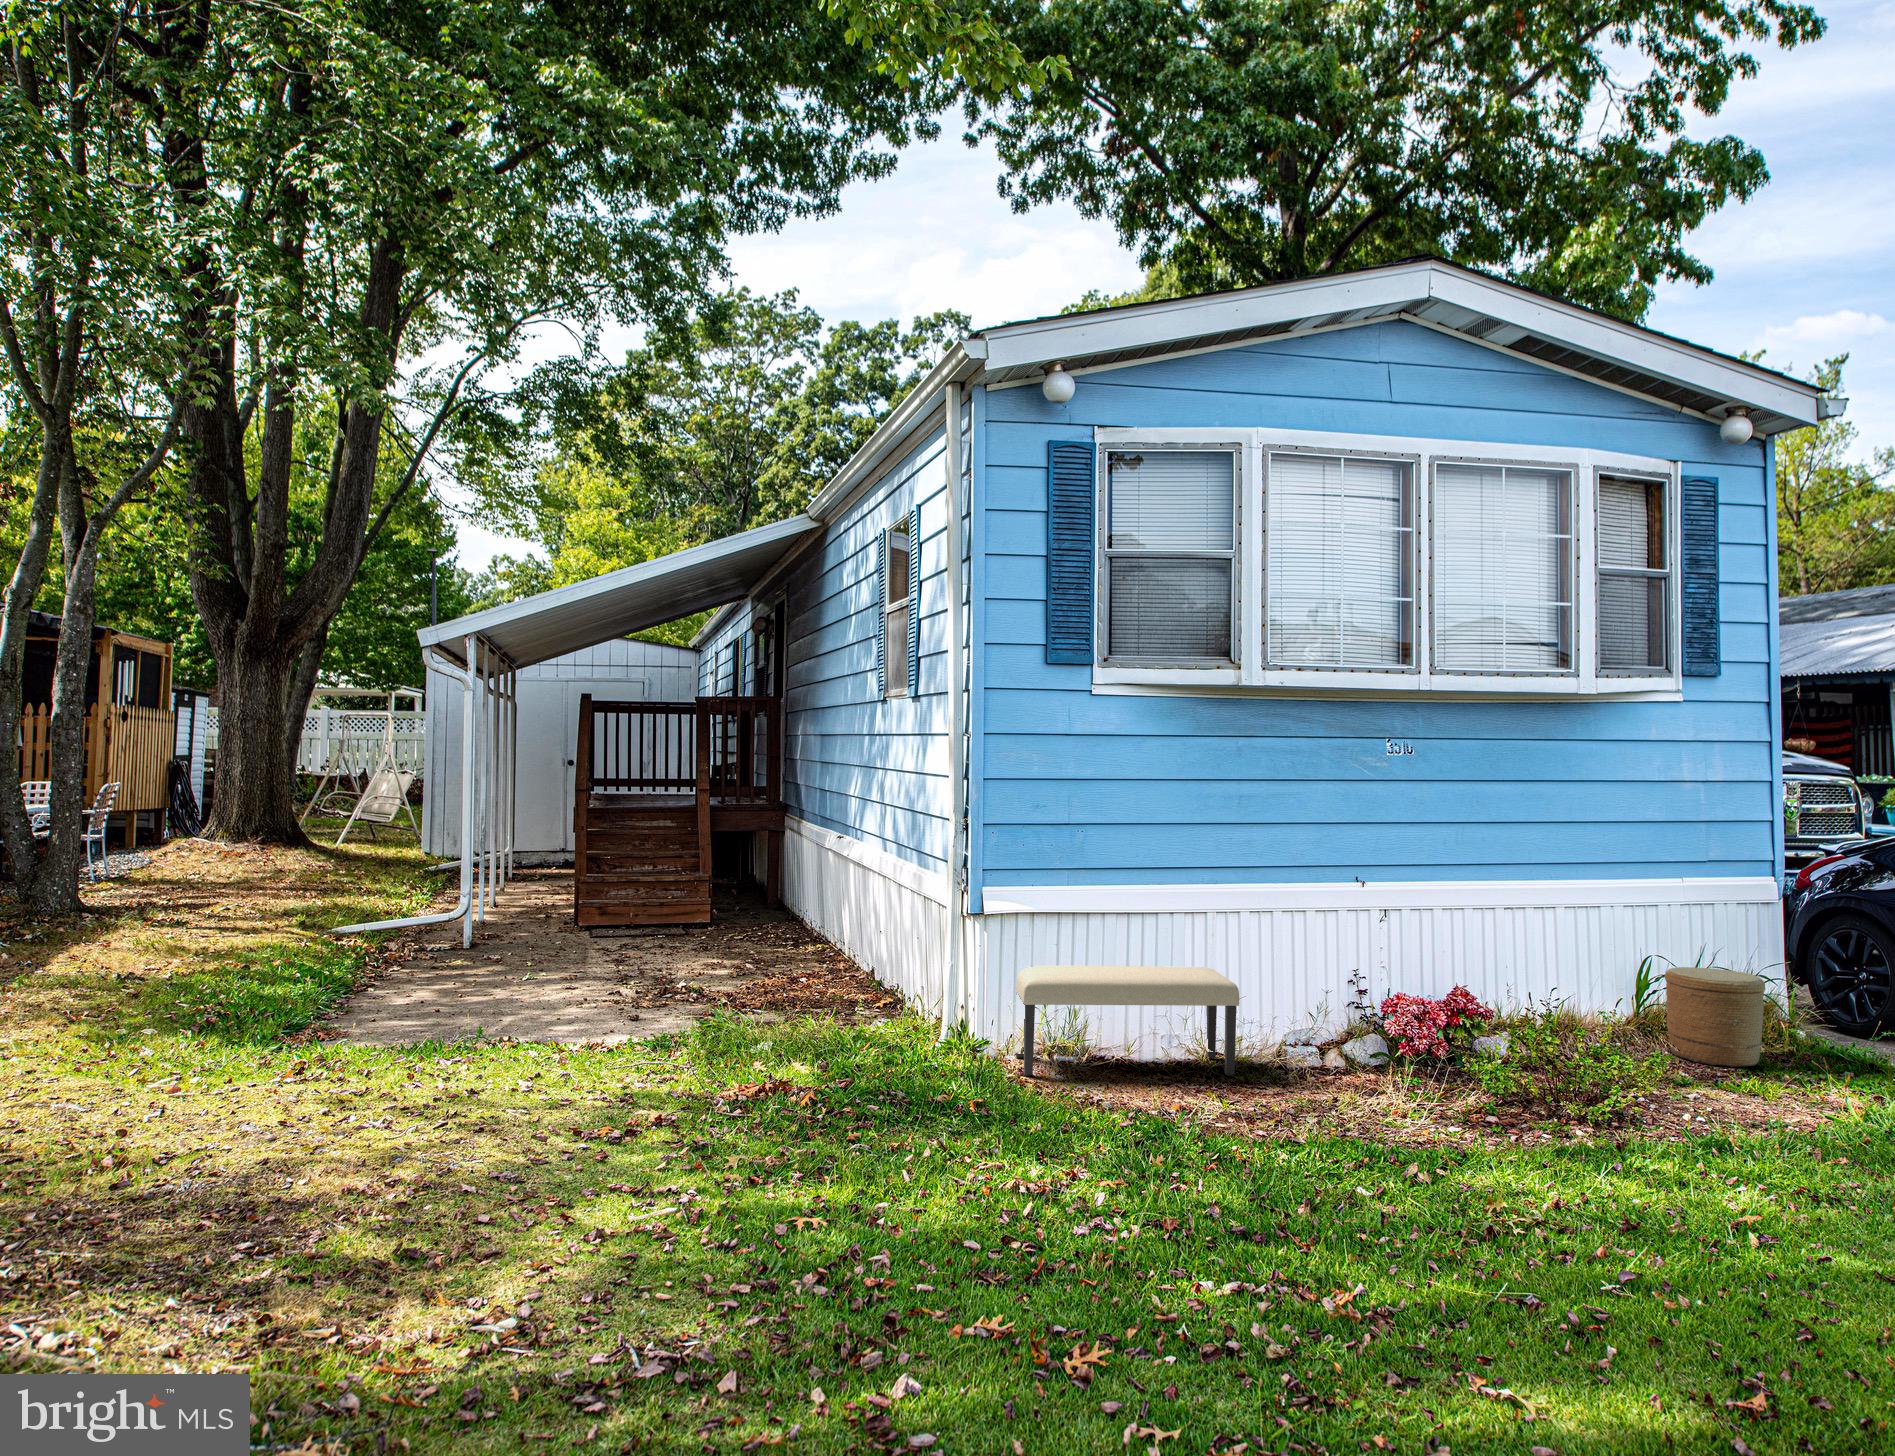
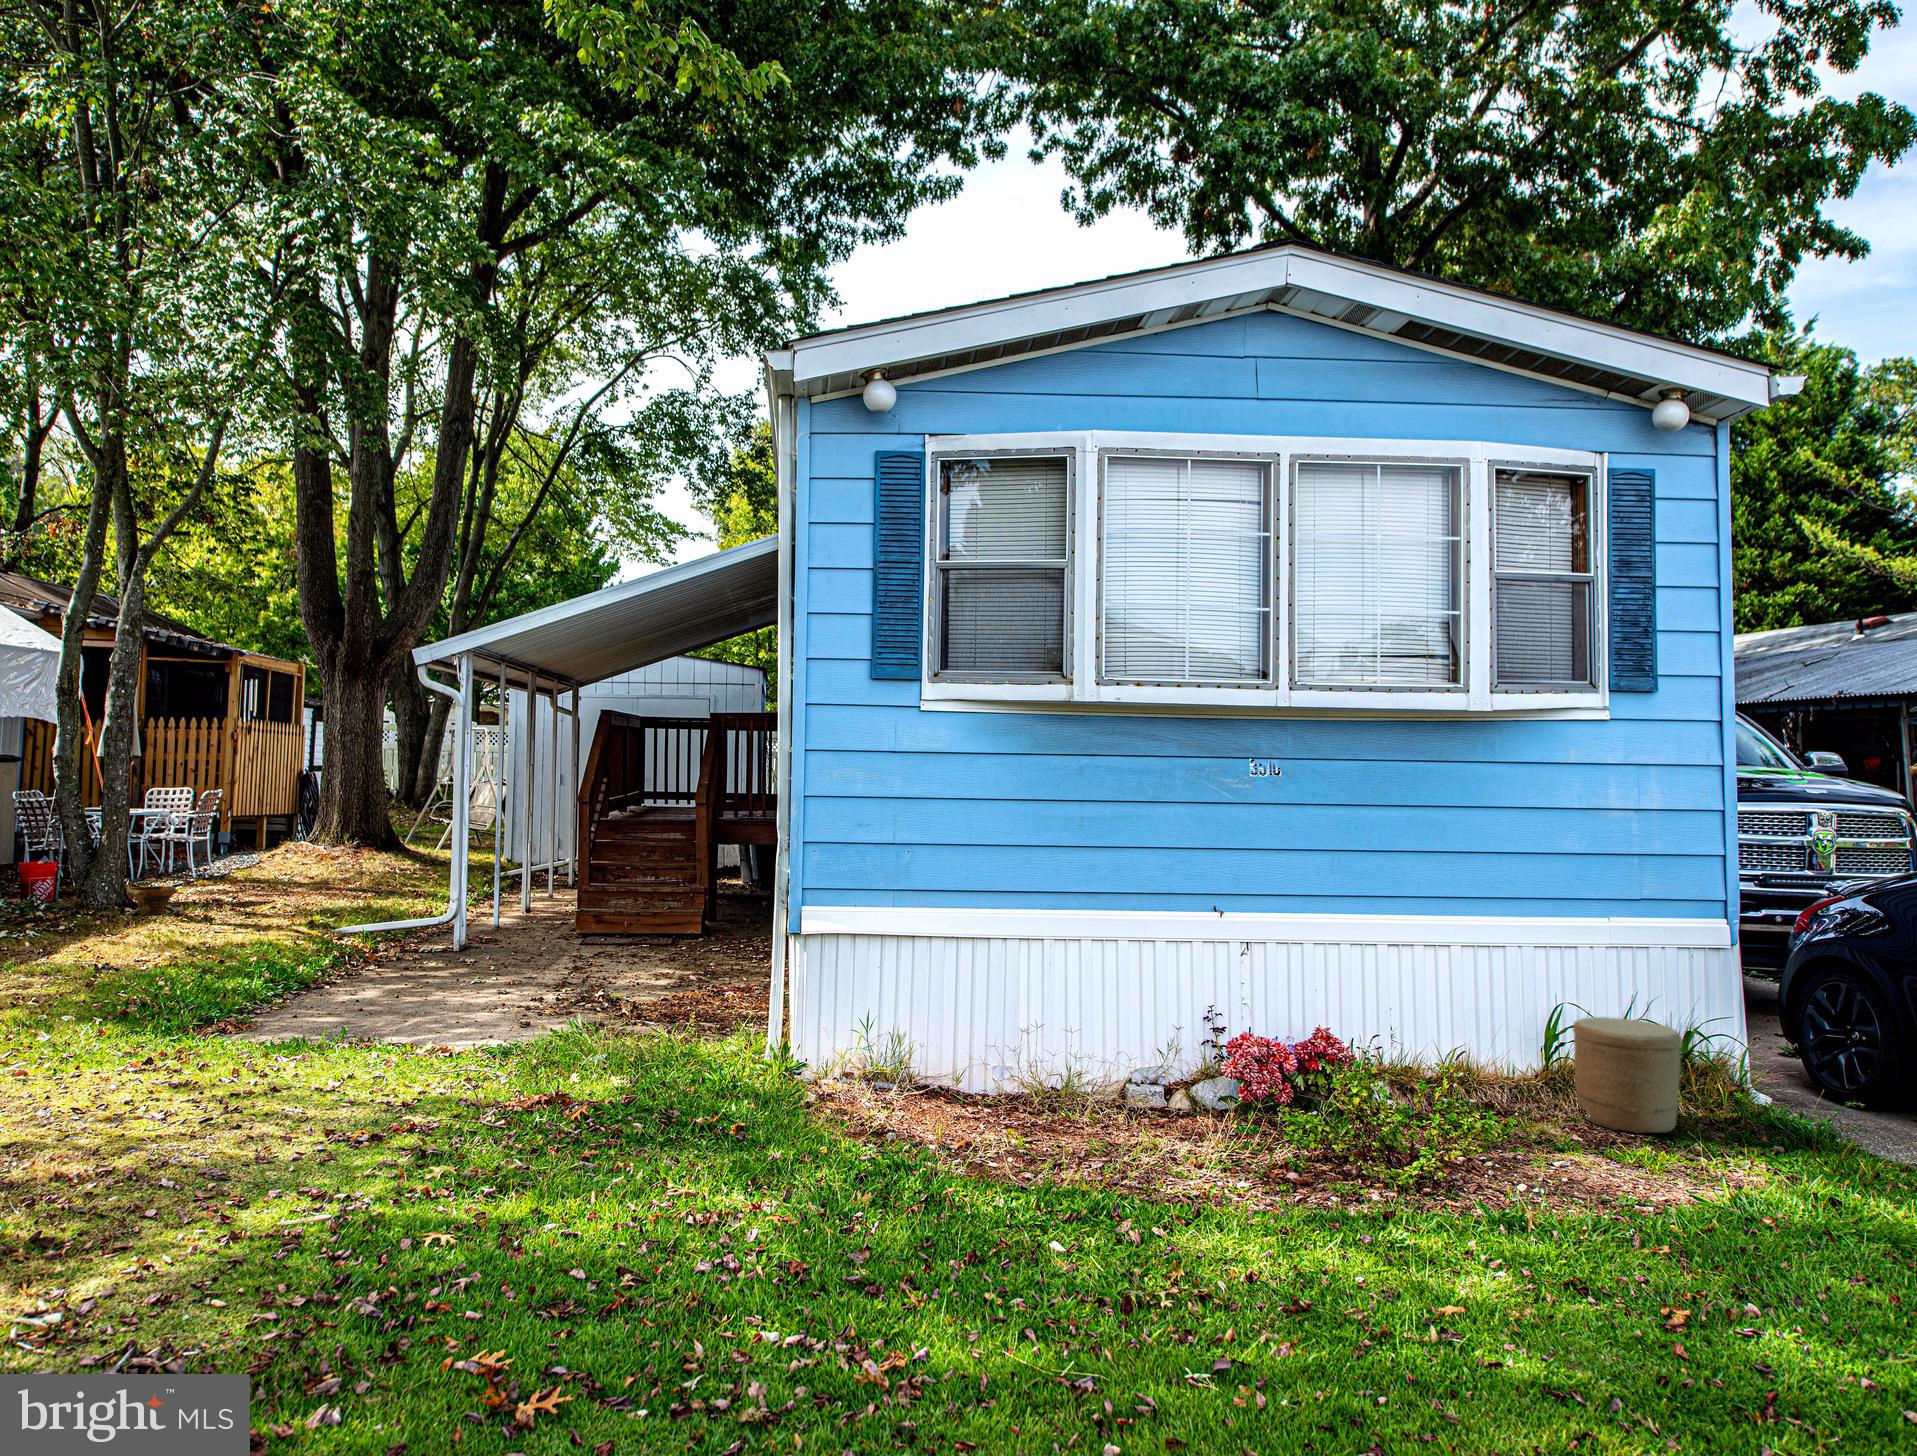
planter: none [68,882,123,914] -> present [127,886,176,915]
bench: present [1016,966,1239,1076] -> none [821,994,1052,1119]

